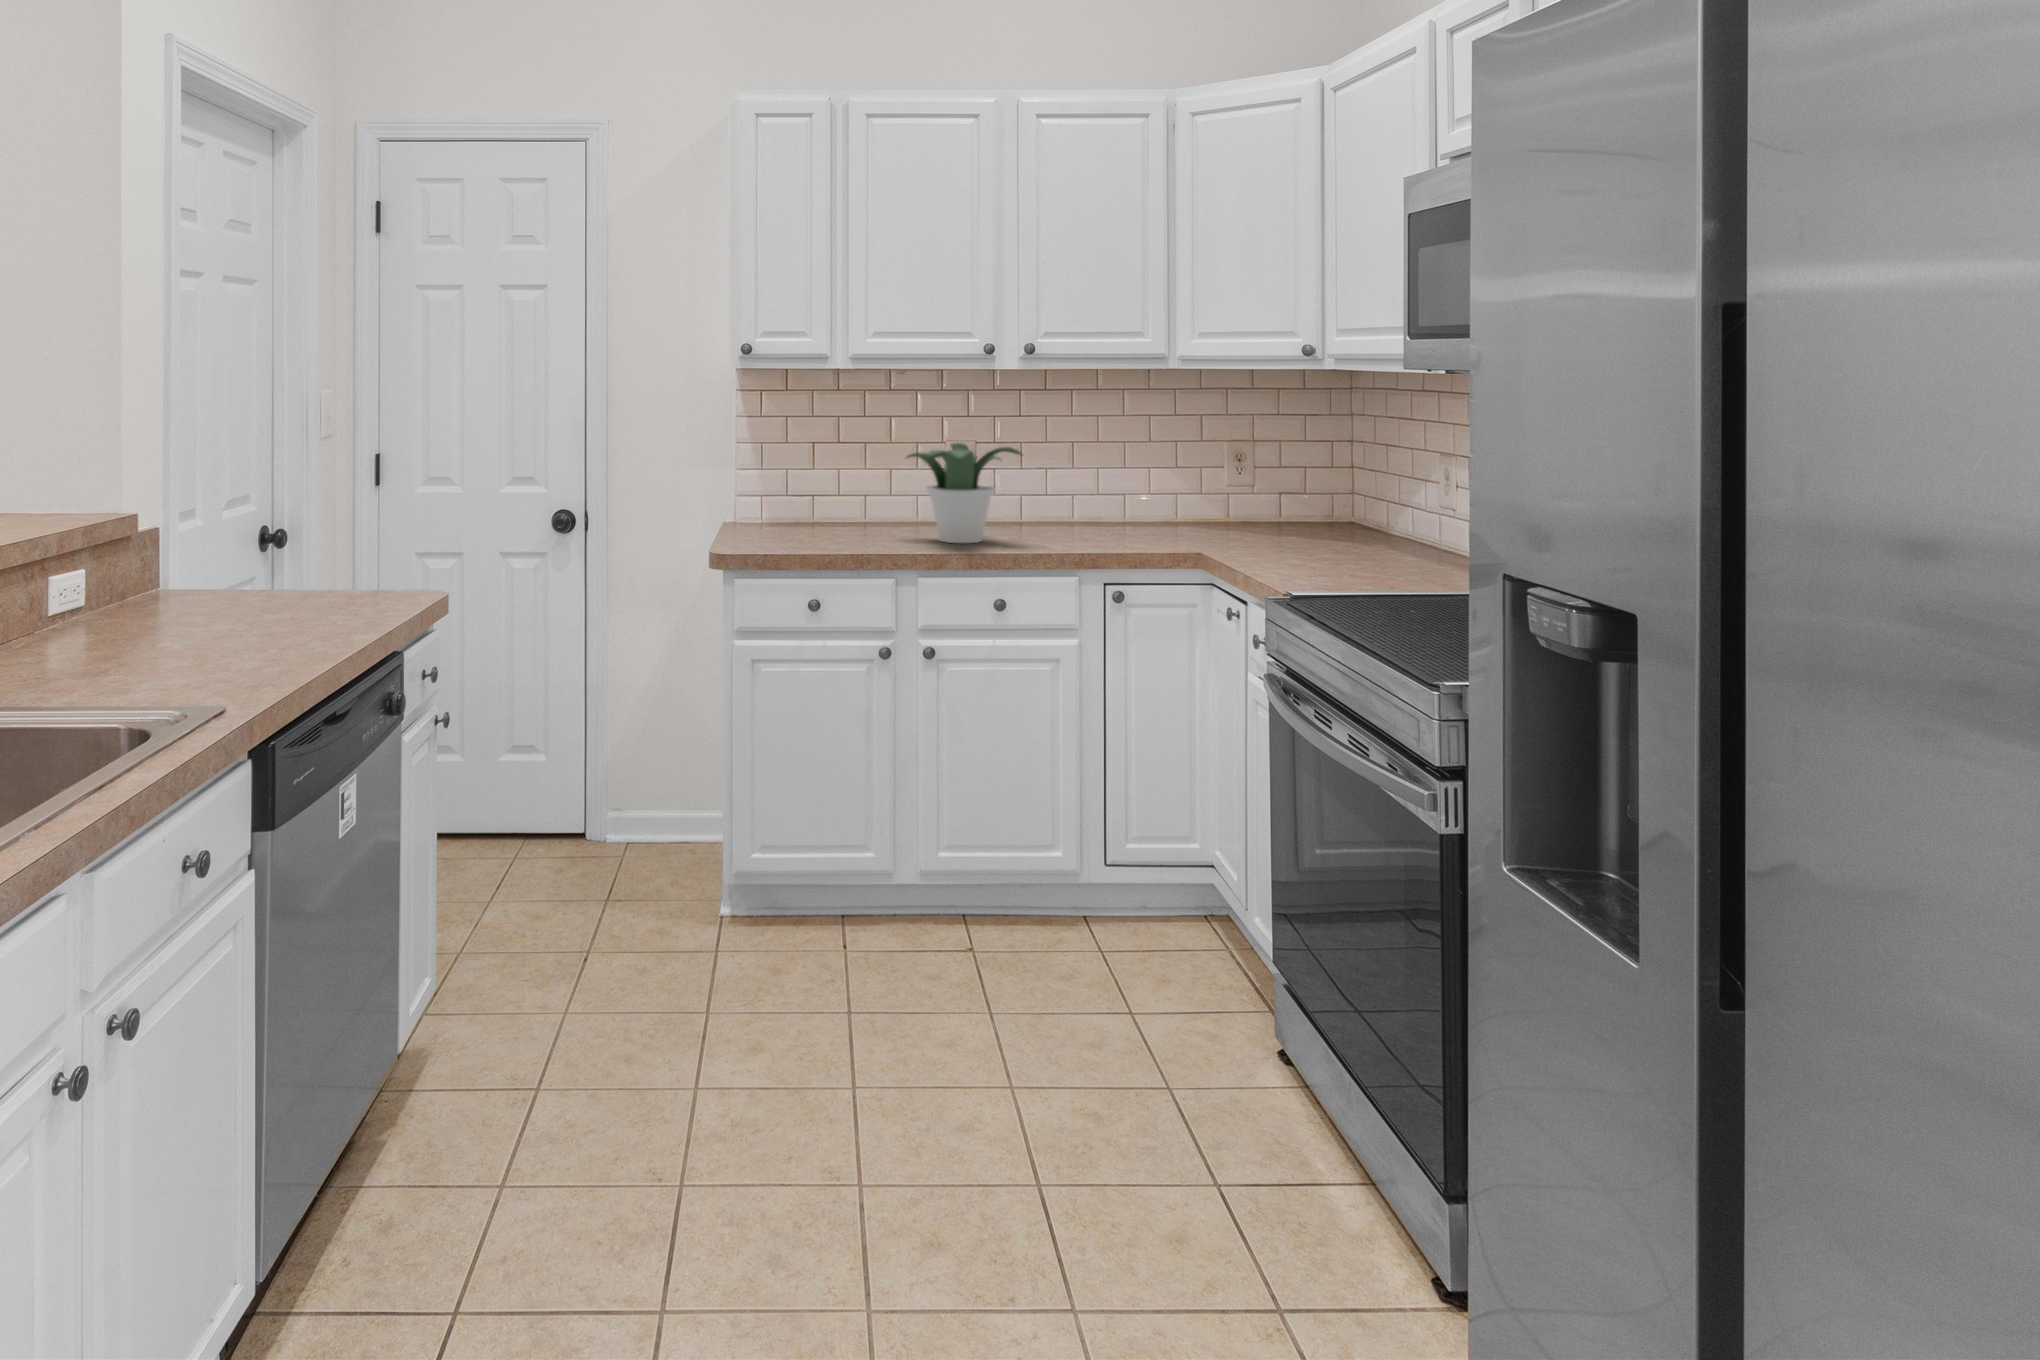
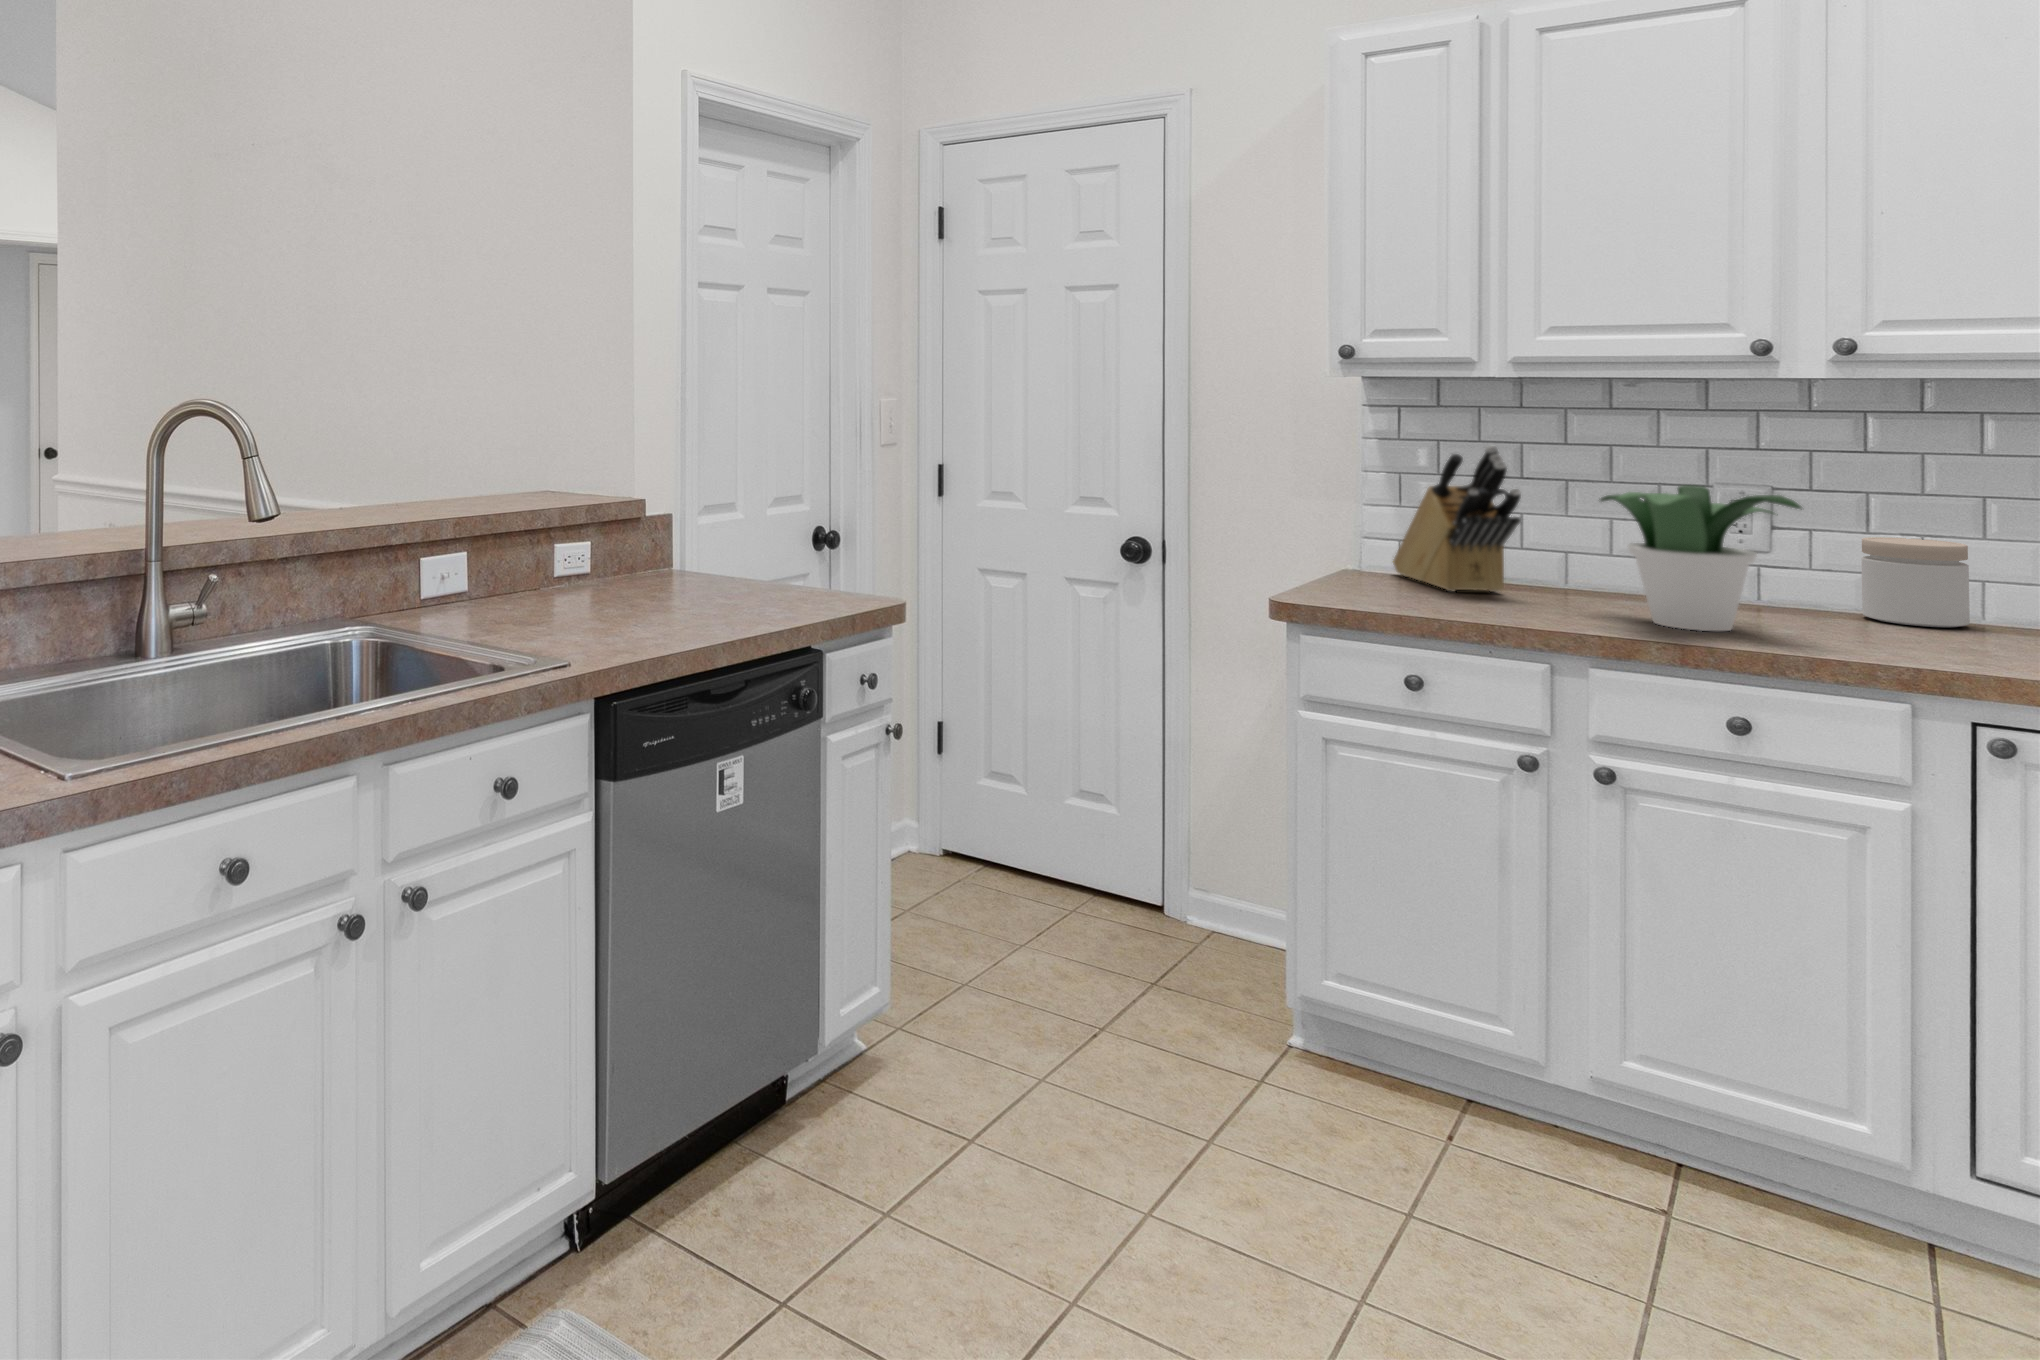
knife block: none [757,421,857,534] -> present [1393,446,1521,592]
jar: none [1020,471,1069,526] -> present [1862,537,1970,627]

